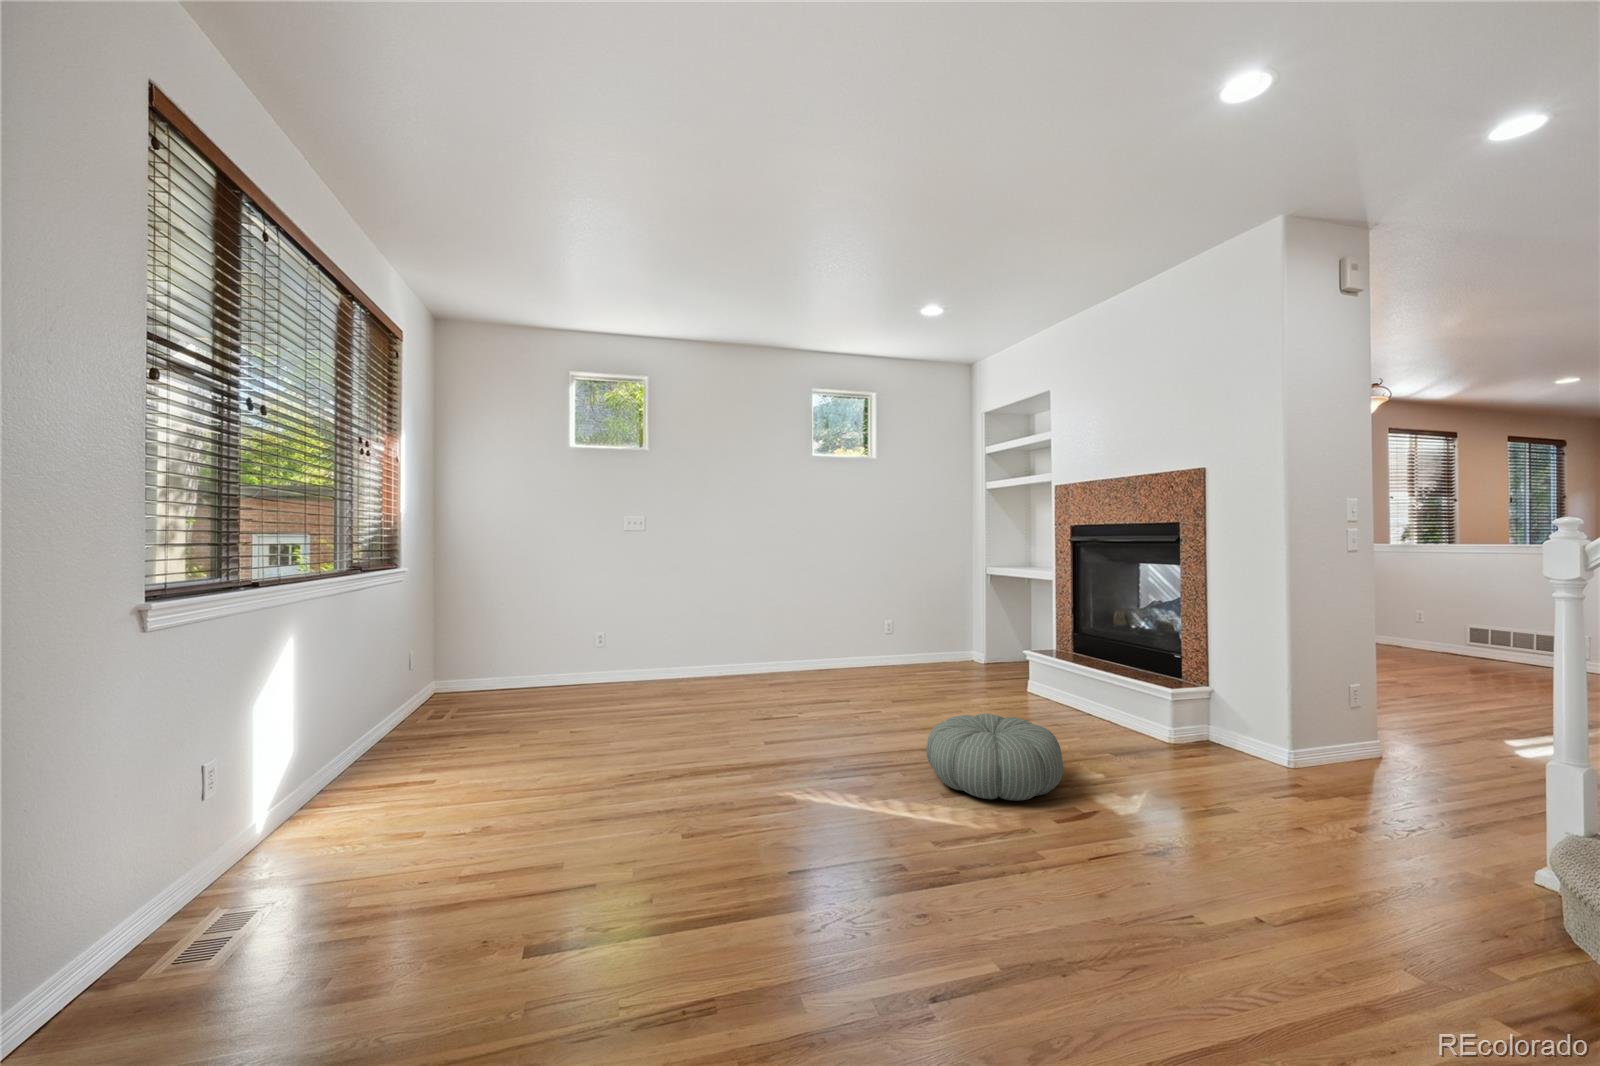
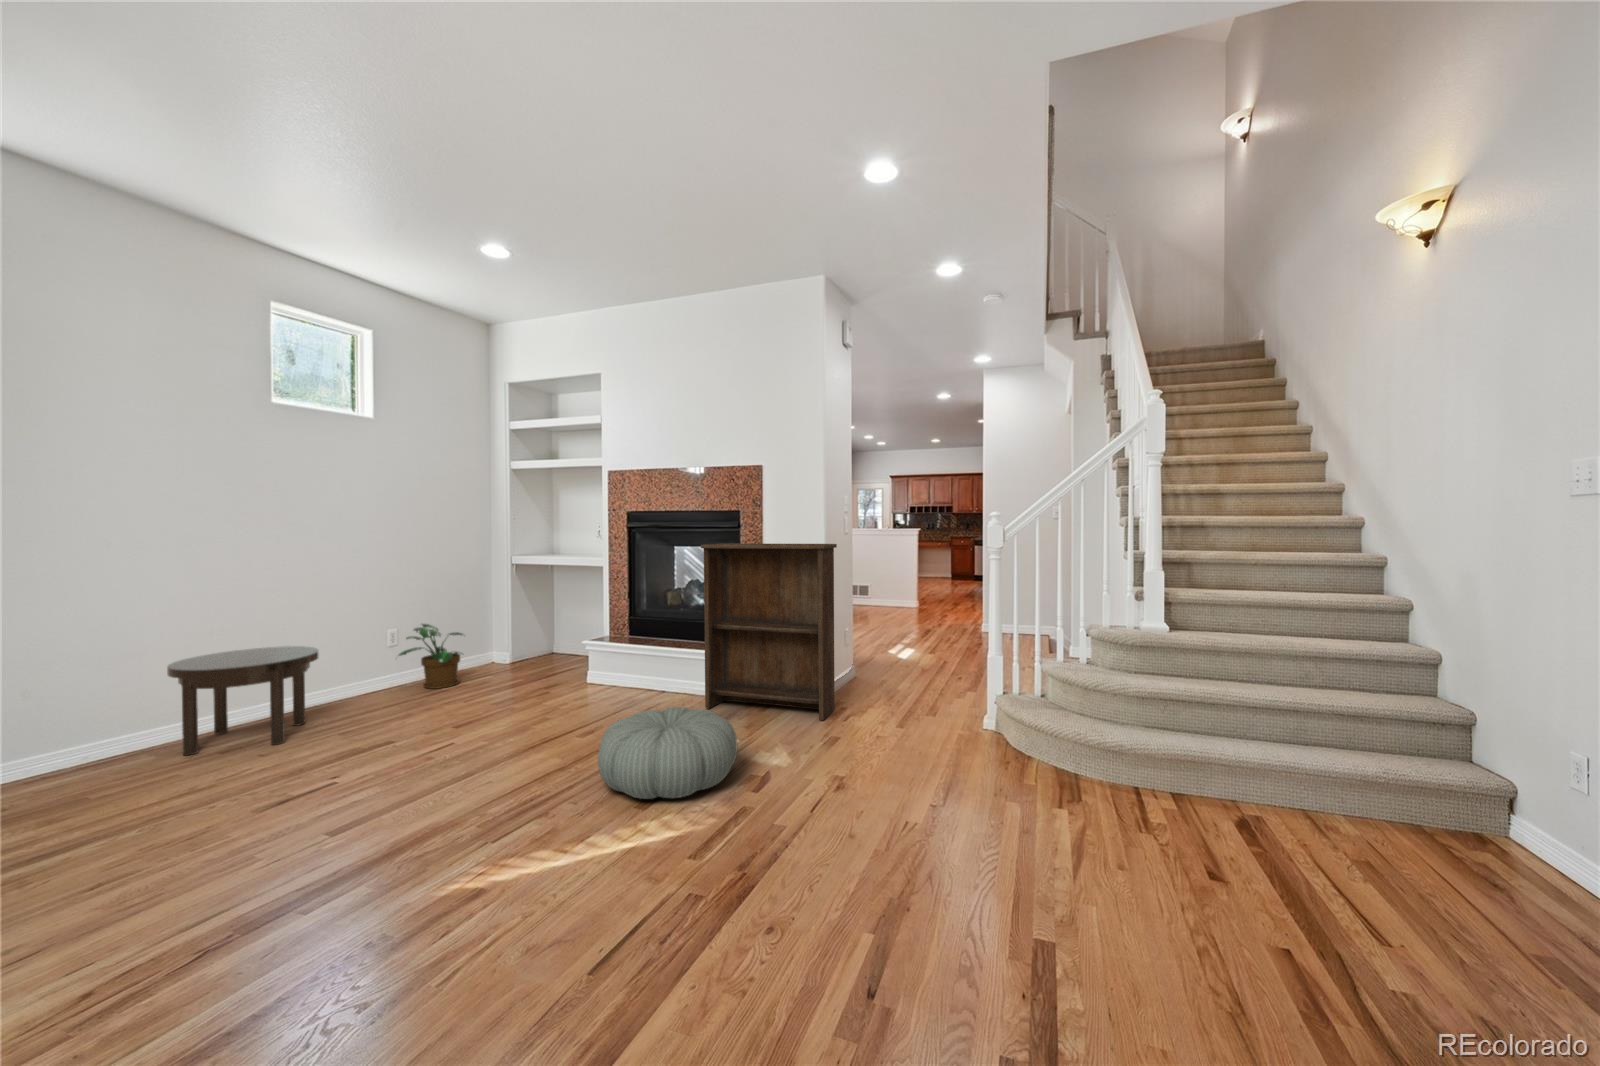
bookshelf: none [1100,560,1276,788] -> present [701,543,837,720]
potted plant: none [891,617,938,671] -> present [399,624,464,689]
side table: none [757,620,829,685] -> present [167,646,319,756]

